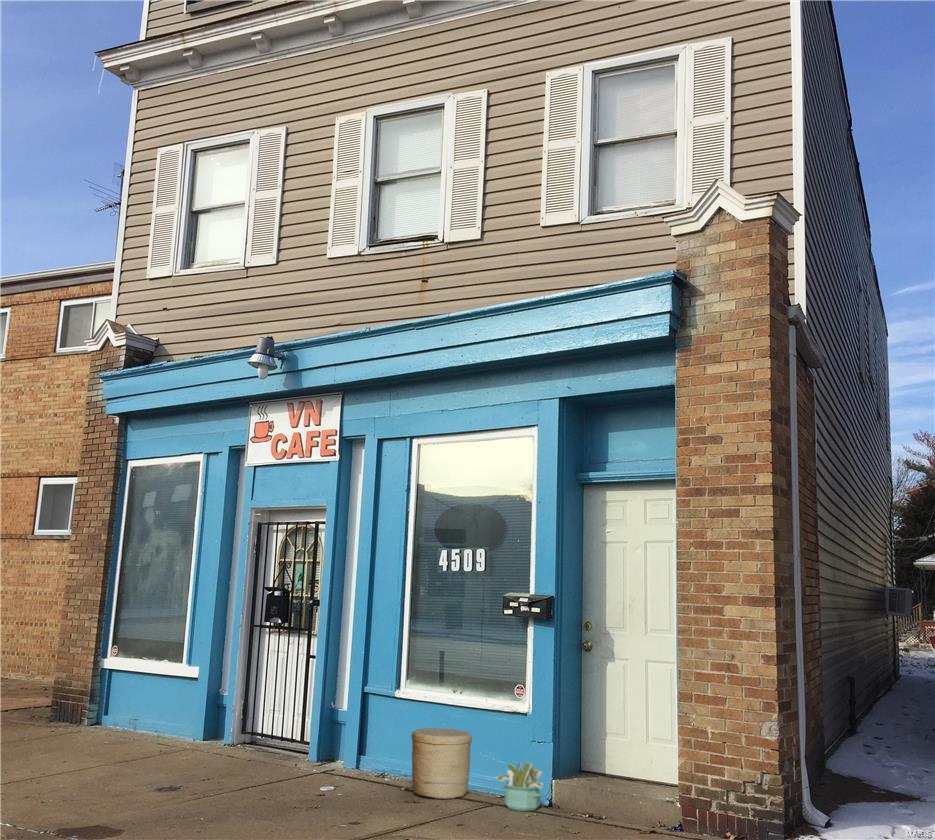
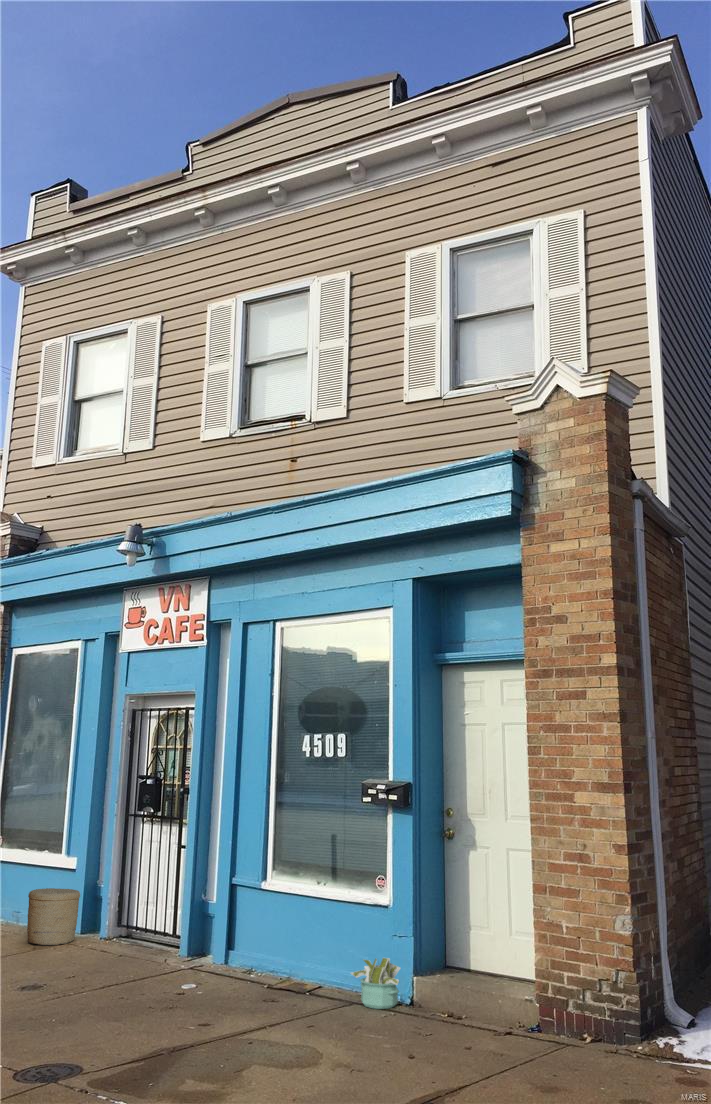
woven basket: present [411,728,472,799] -> present [27,888,80,945]

